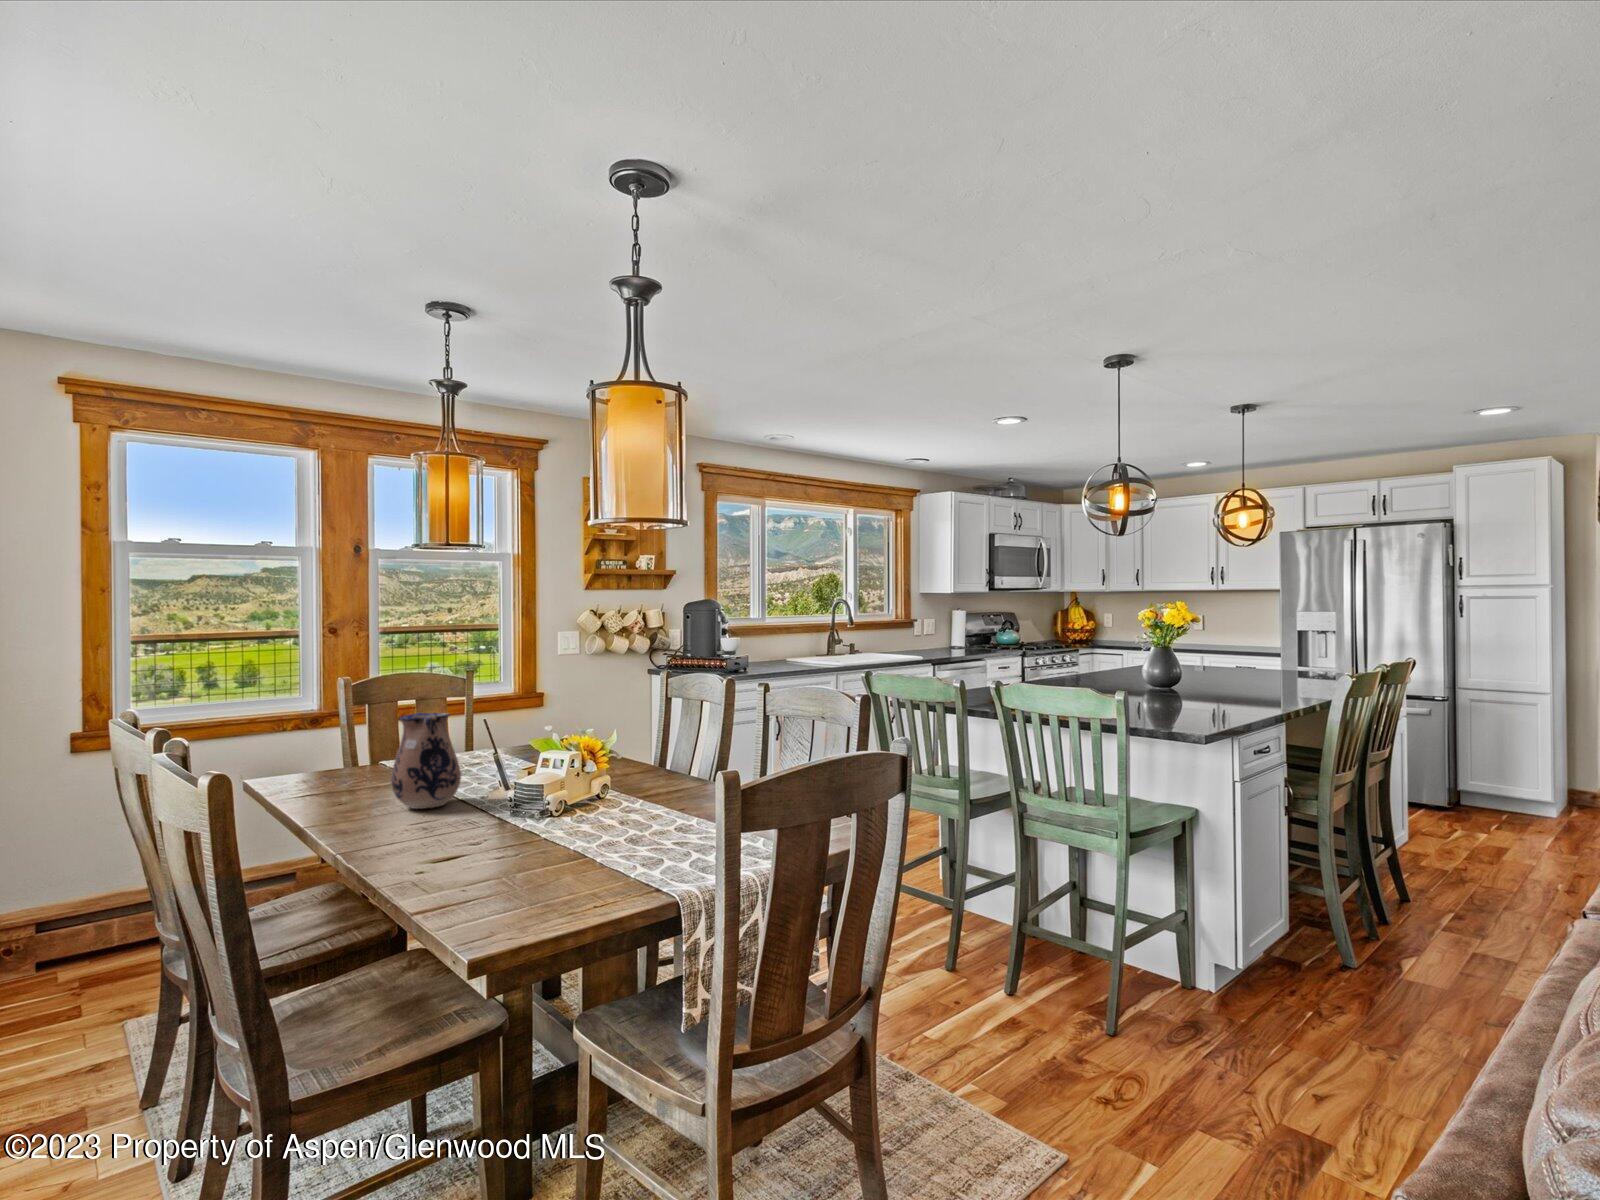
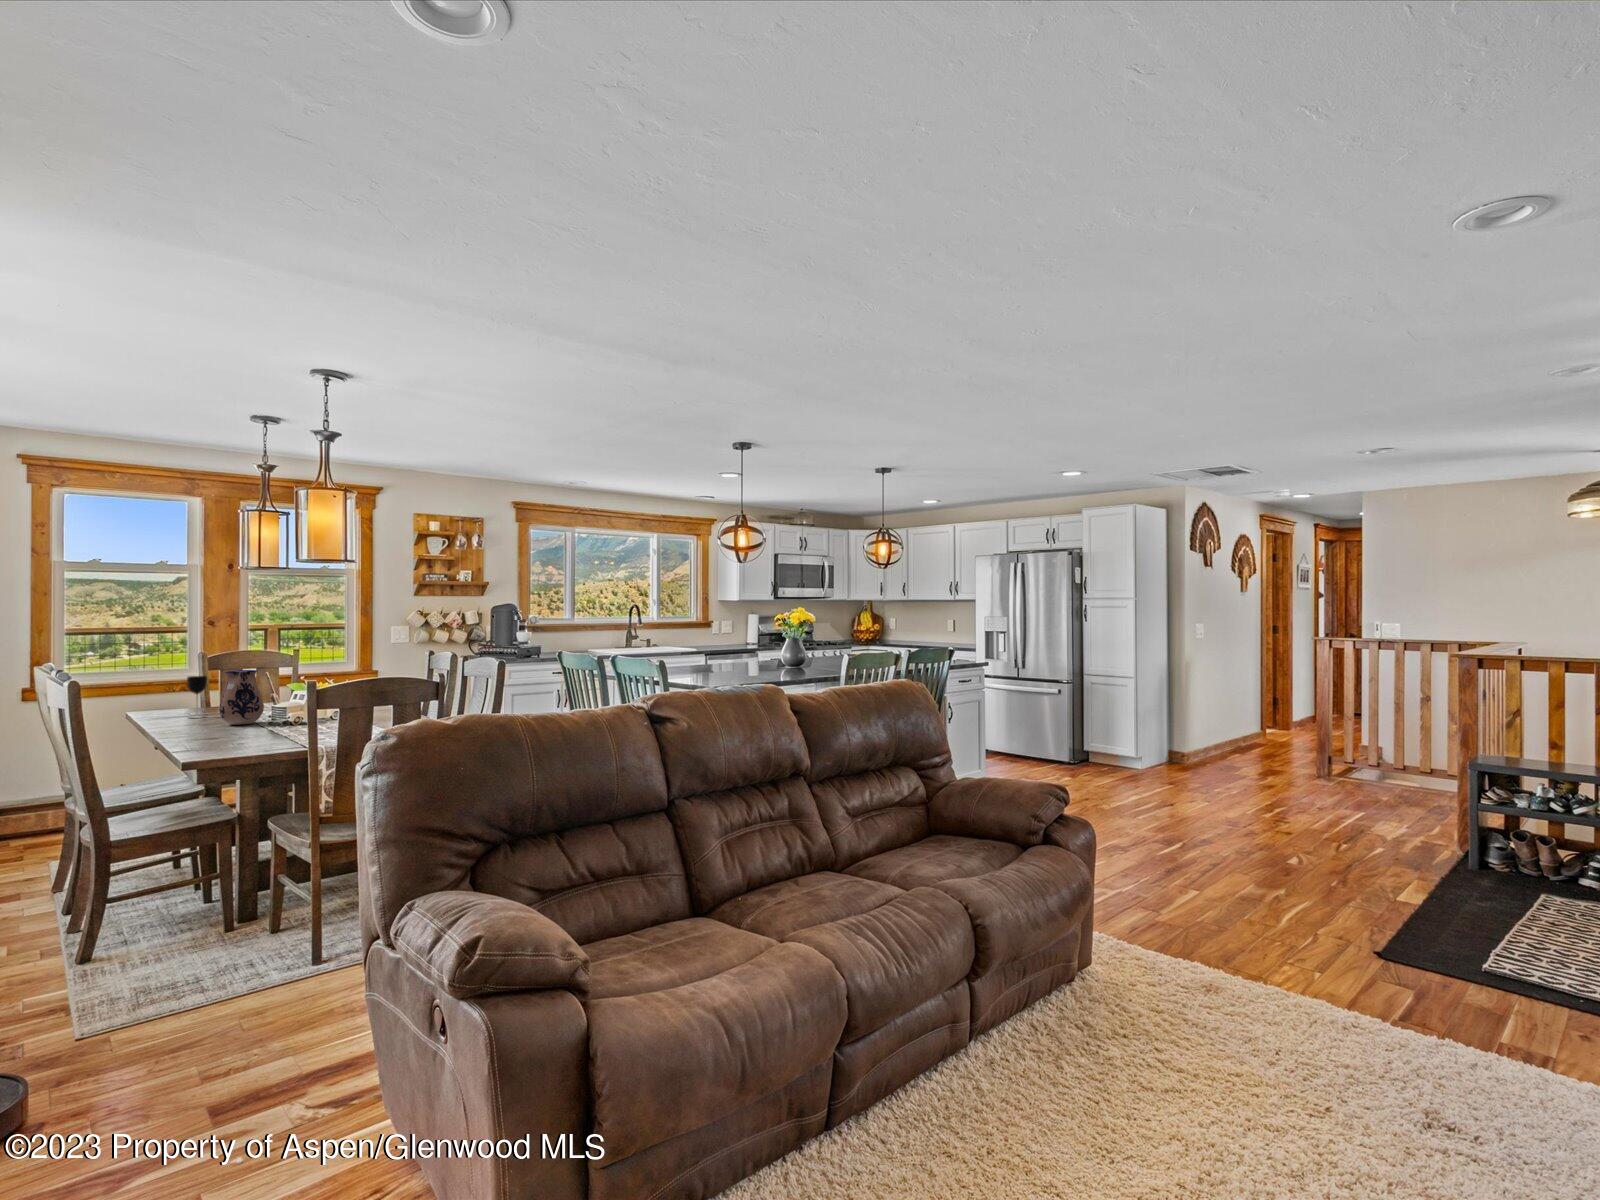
wine glass: none [327,719,358,790] -> present [187,676,207,718]

